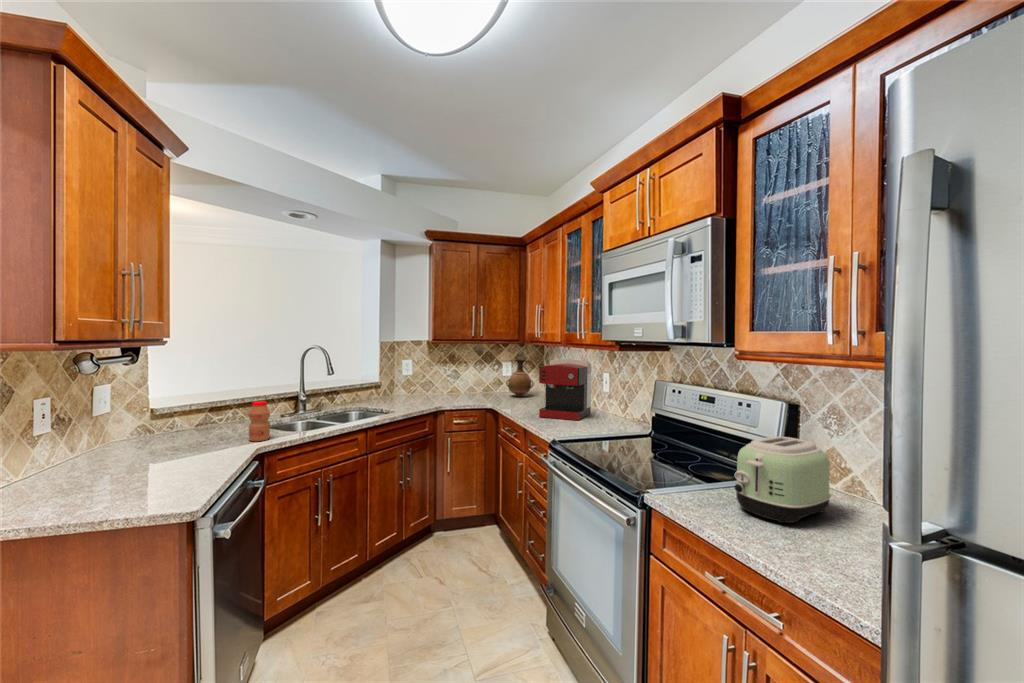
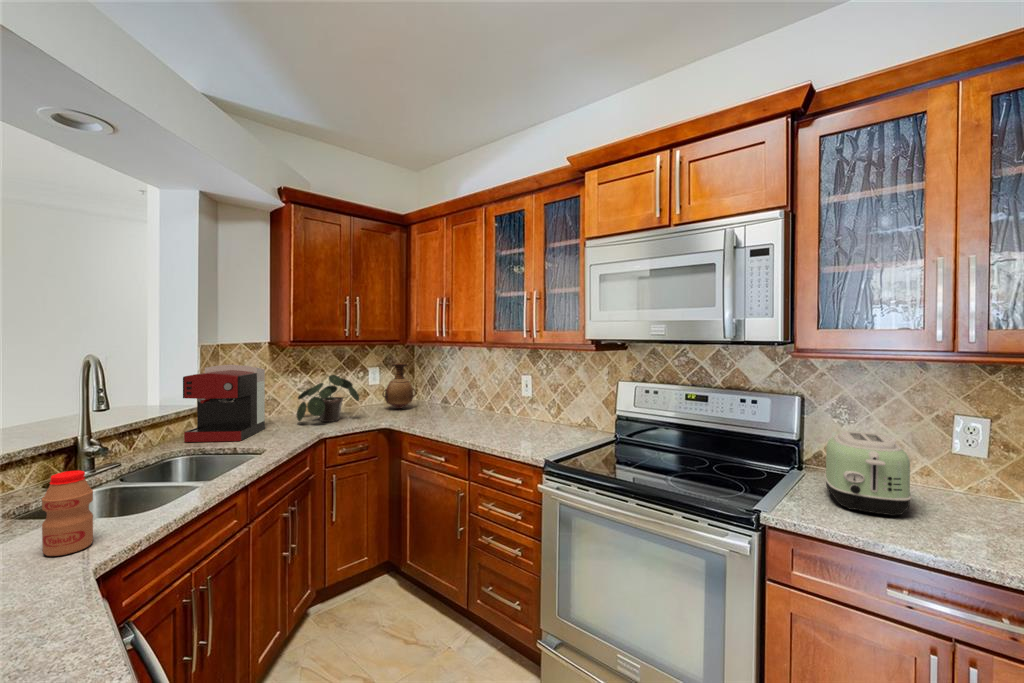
coffee maker: present [539,359,591,420] -> present [183,365,265,442]
potted plant: none [436,365,480,400] -> present [296,375,359,422]

